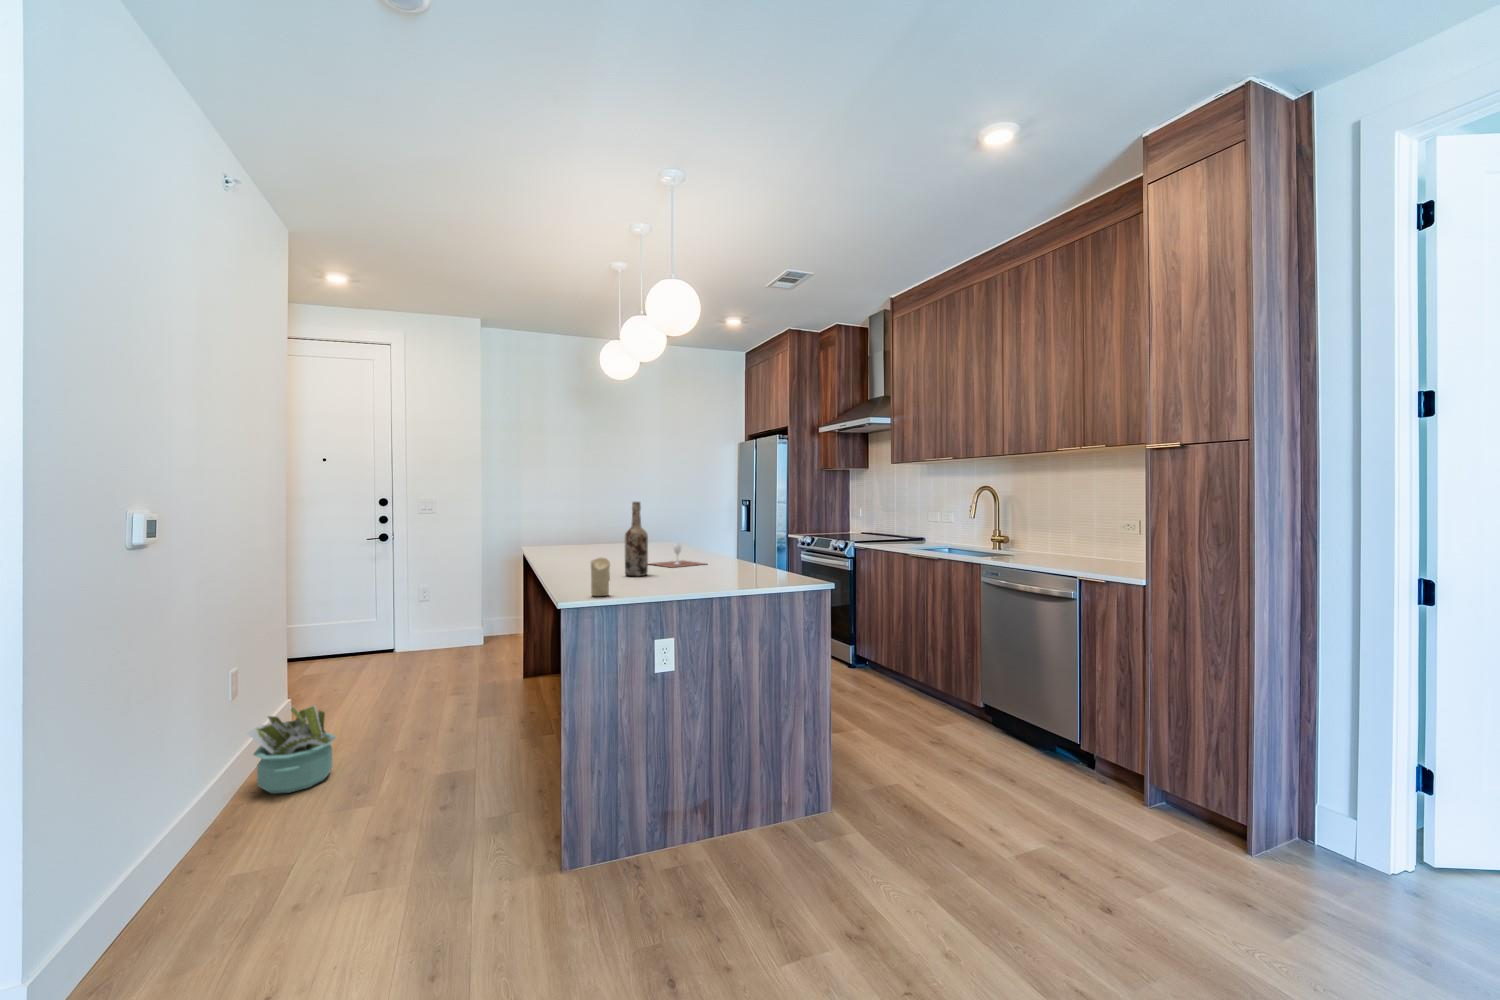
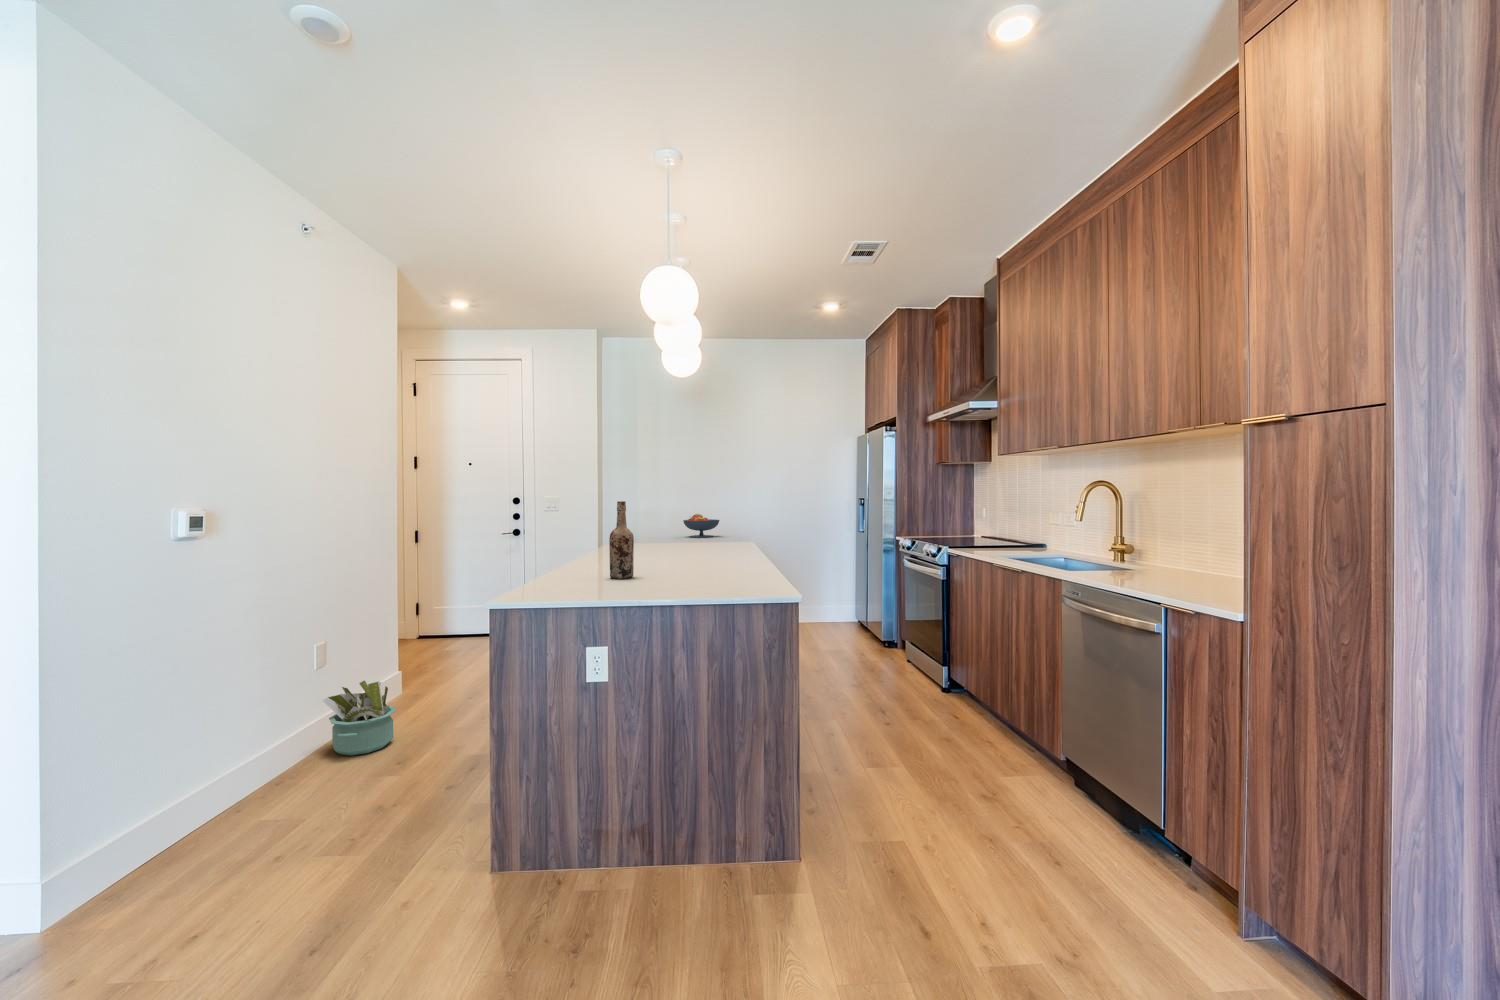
fruit bowl: none [572,514,610,537] -> present [683,514,719,538]
wine glass: present [651,543,704,568] -> none [665,545,725,571]
candle: present [591,558,610,596] -> none [518,558,538,597]

